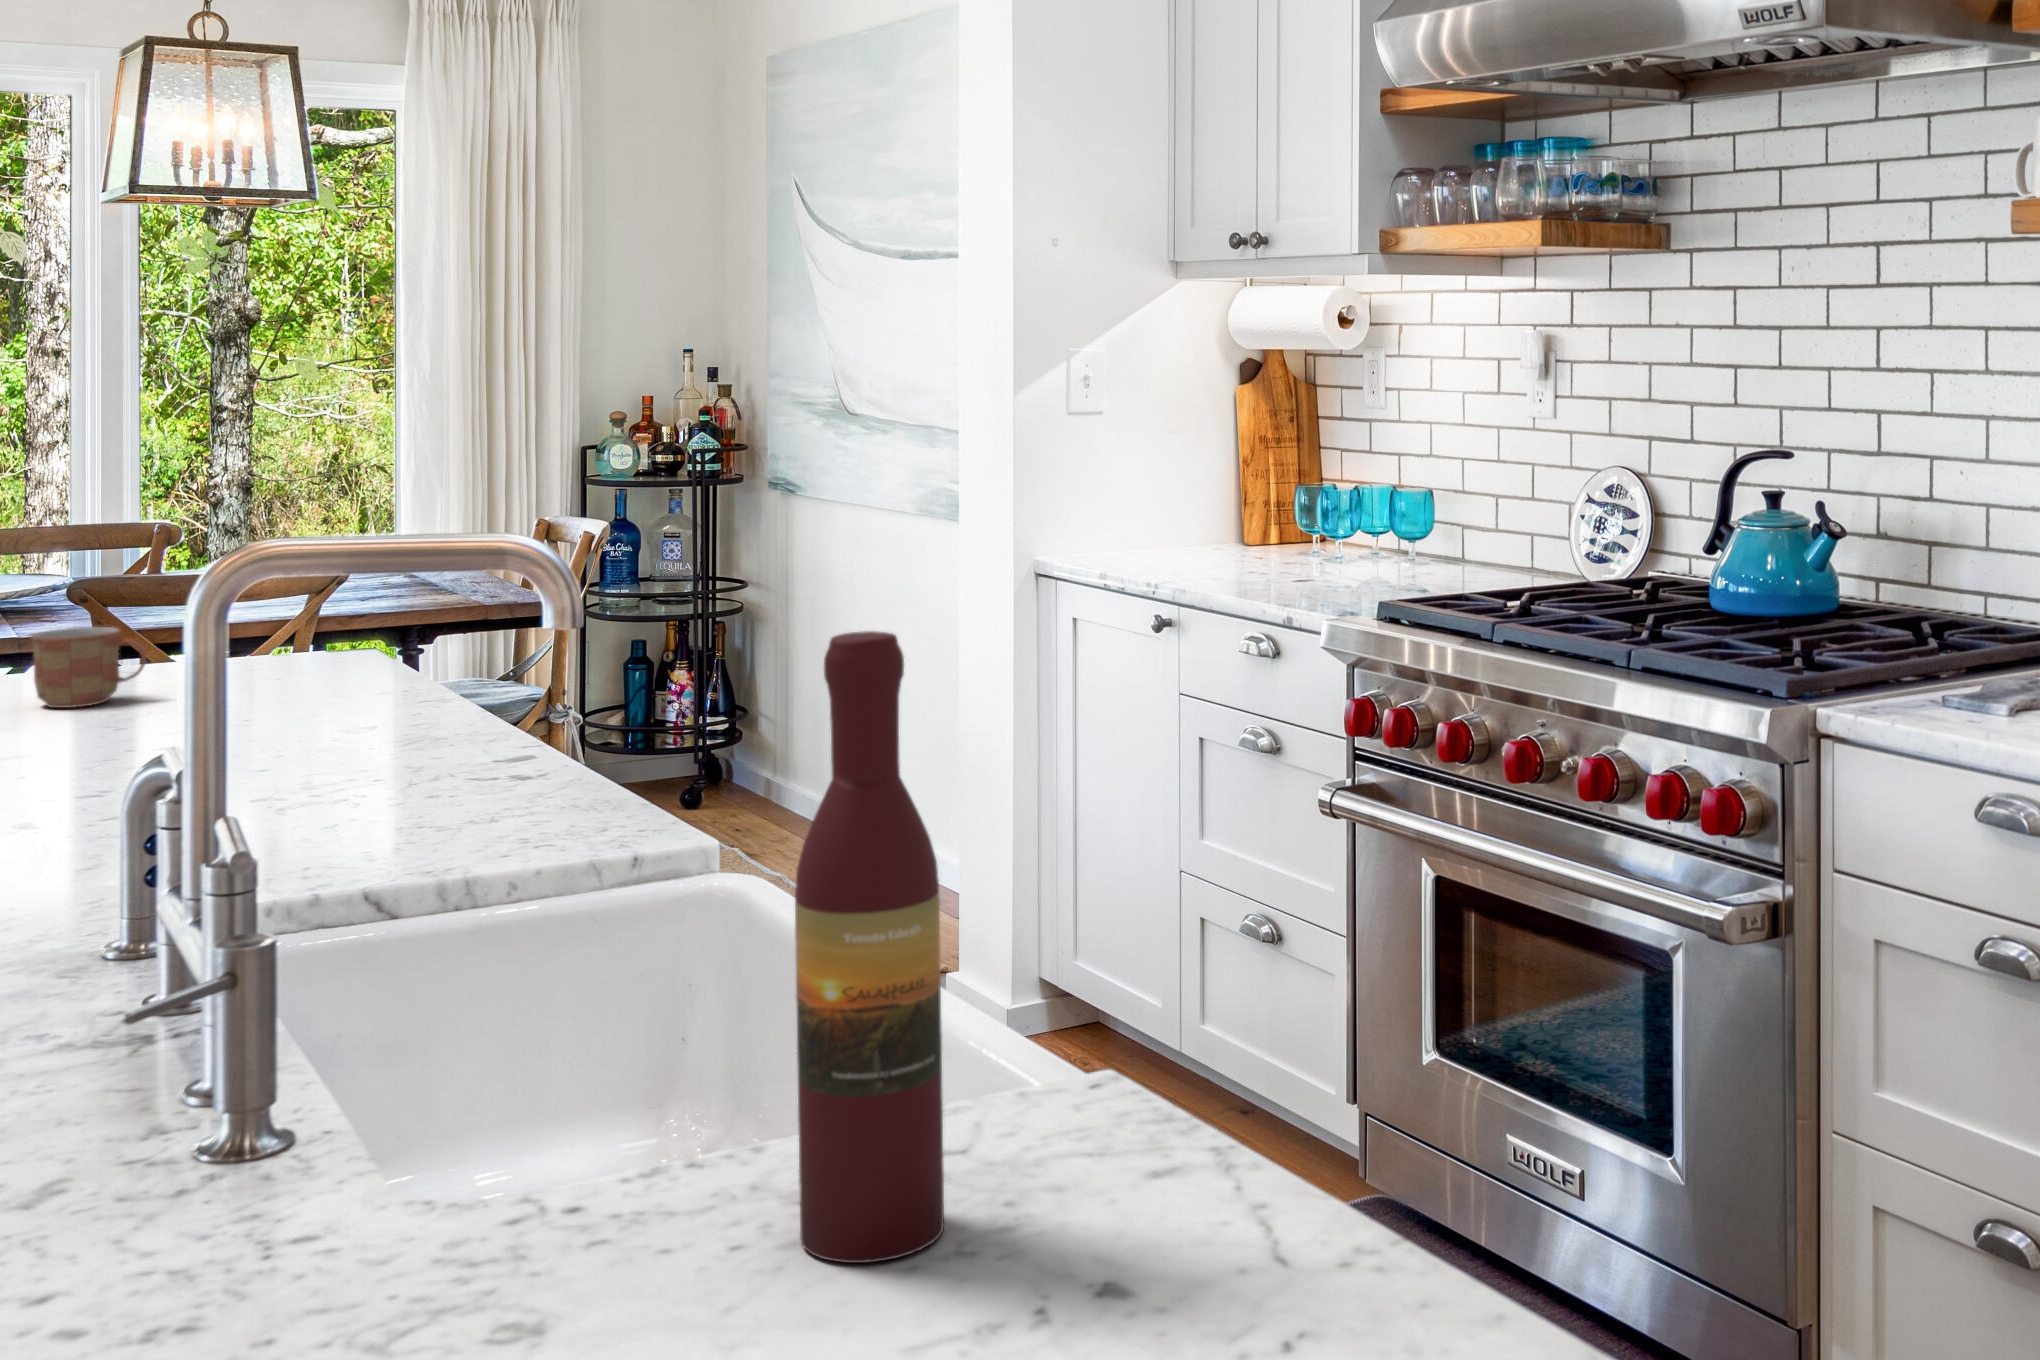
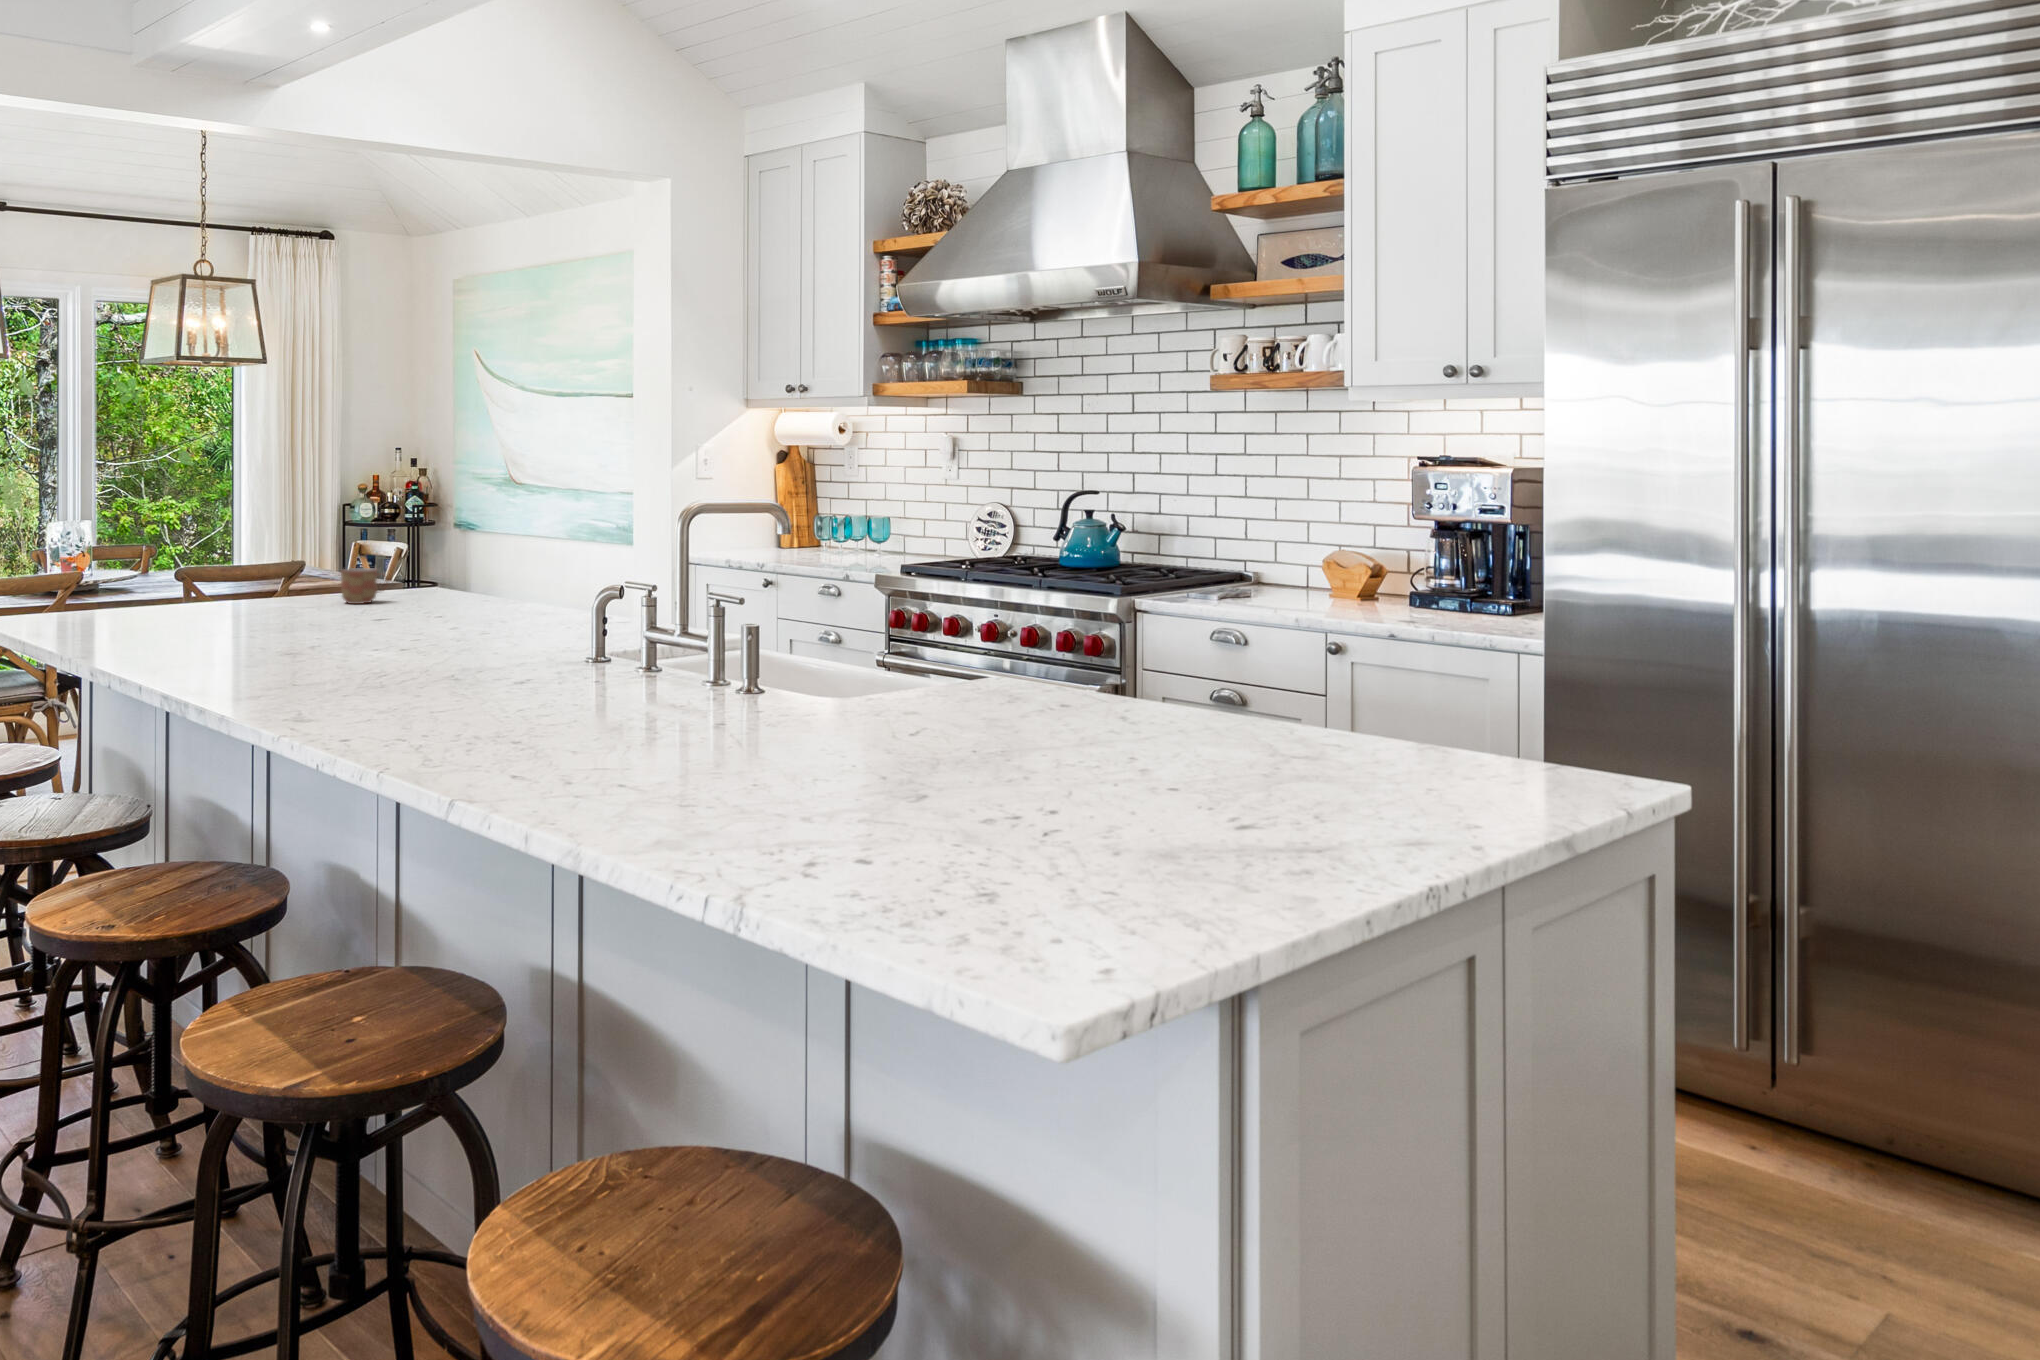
wine bottle: present [795,631,944,1263] -> none [956,514,998,695]

